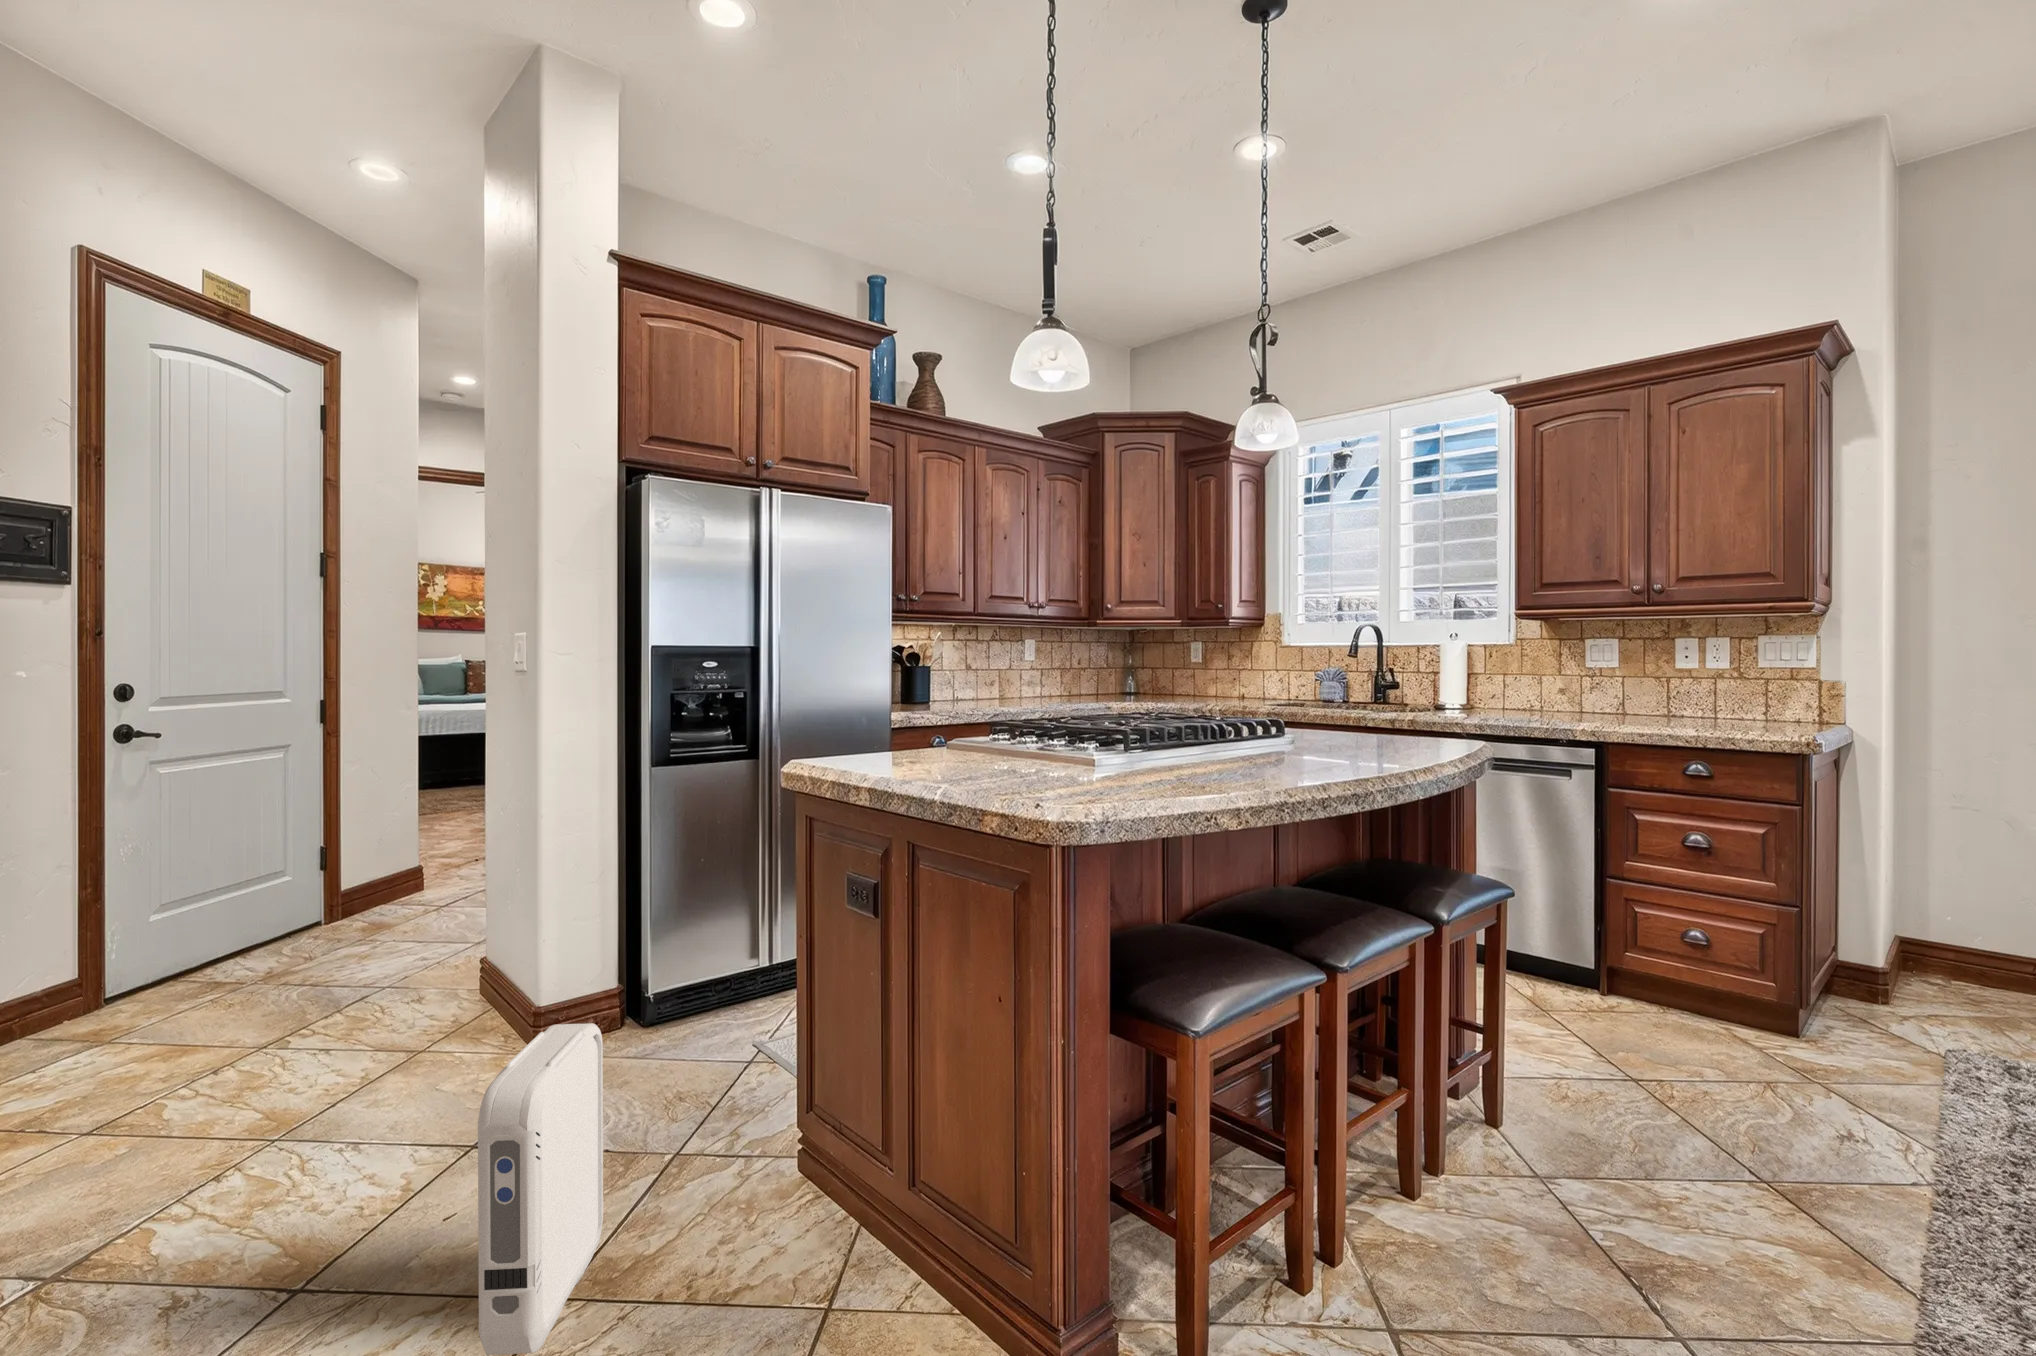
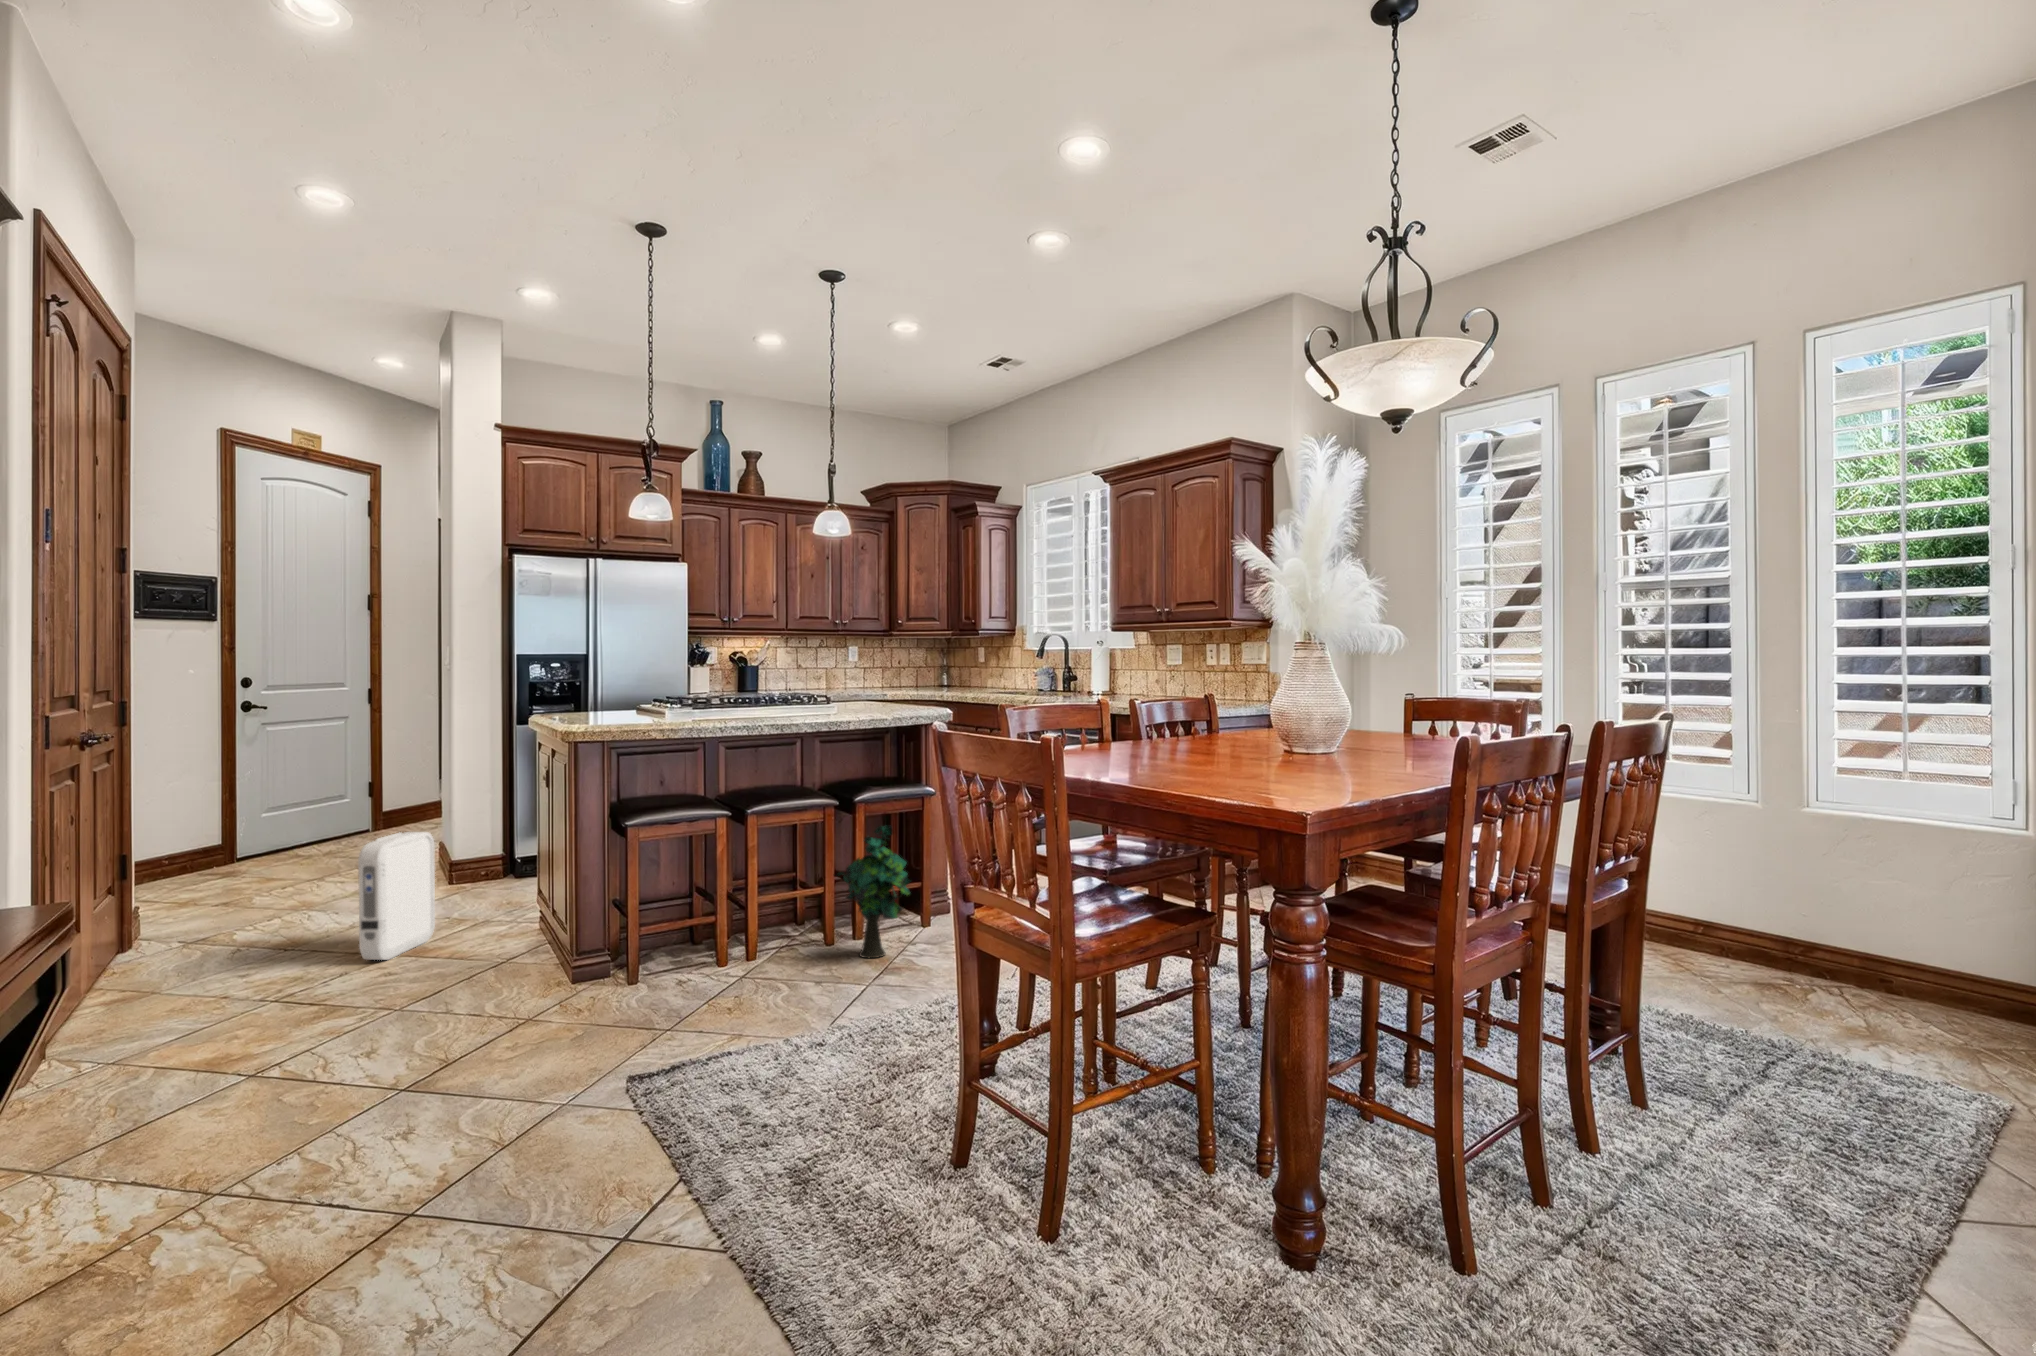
decorative plant: none [1481,996,1656,1278] -> present [835,826,911,958]

